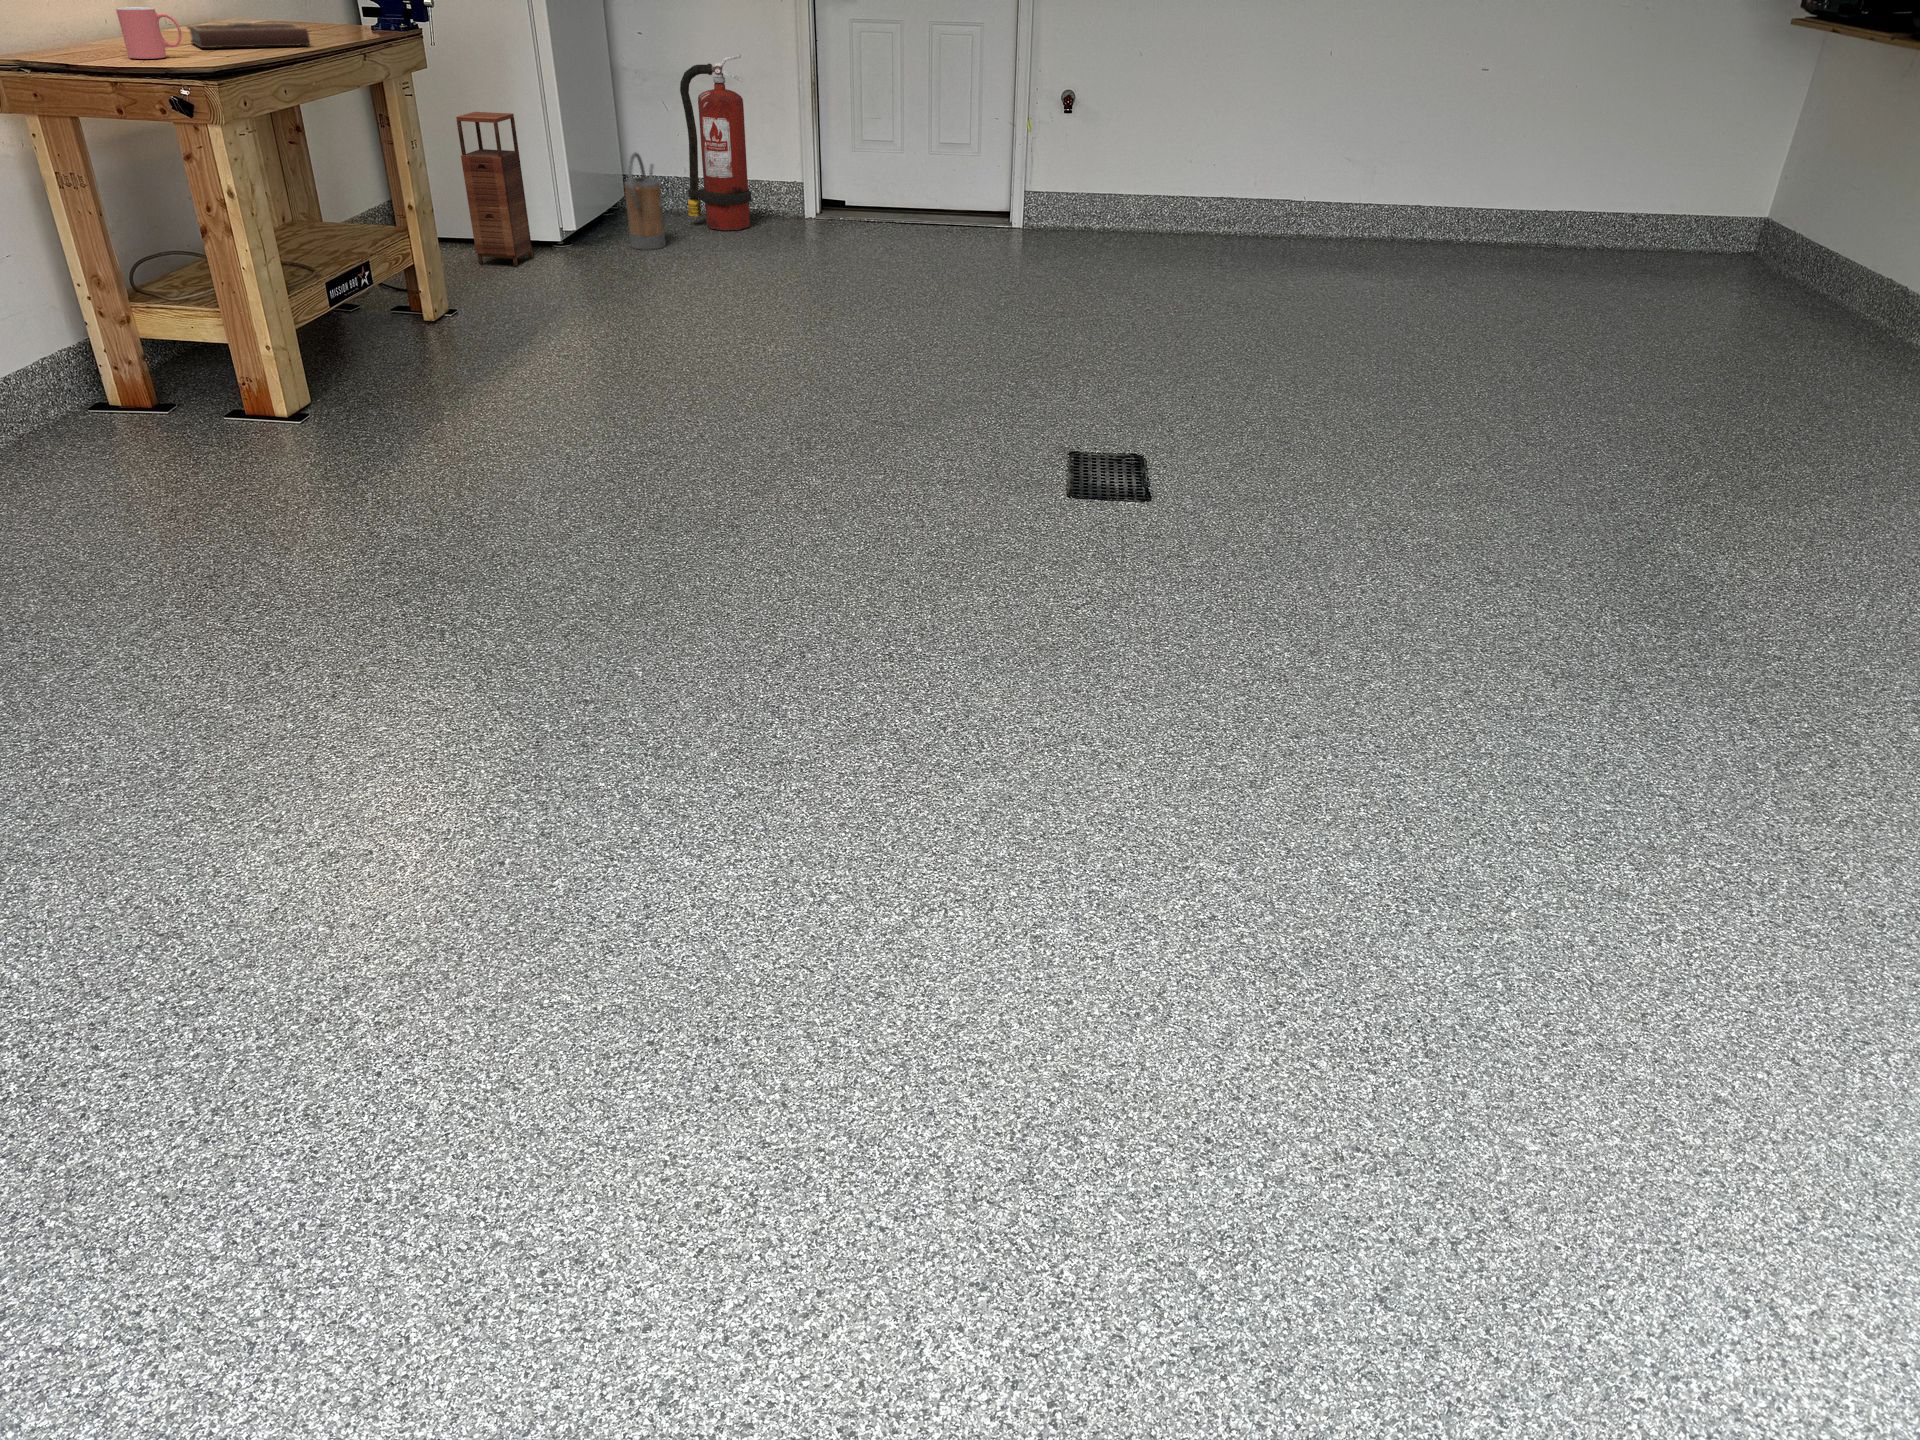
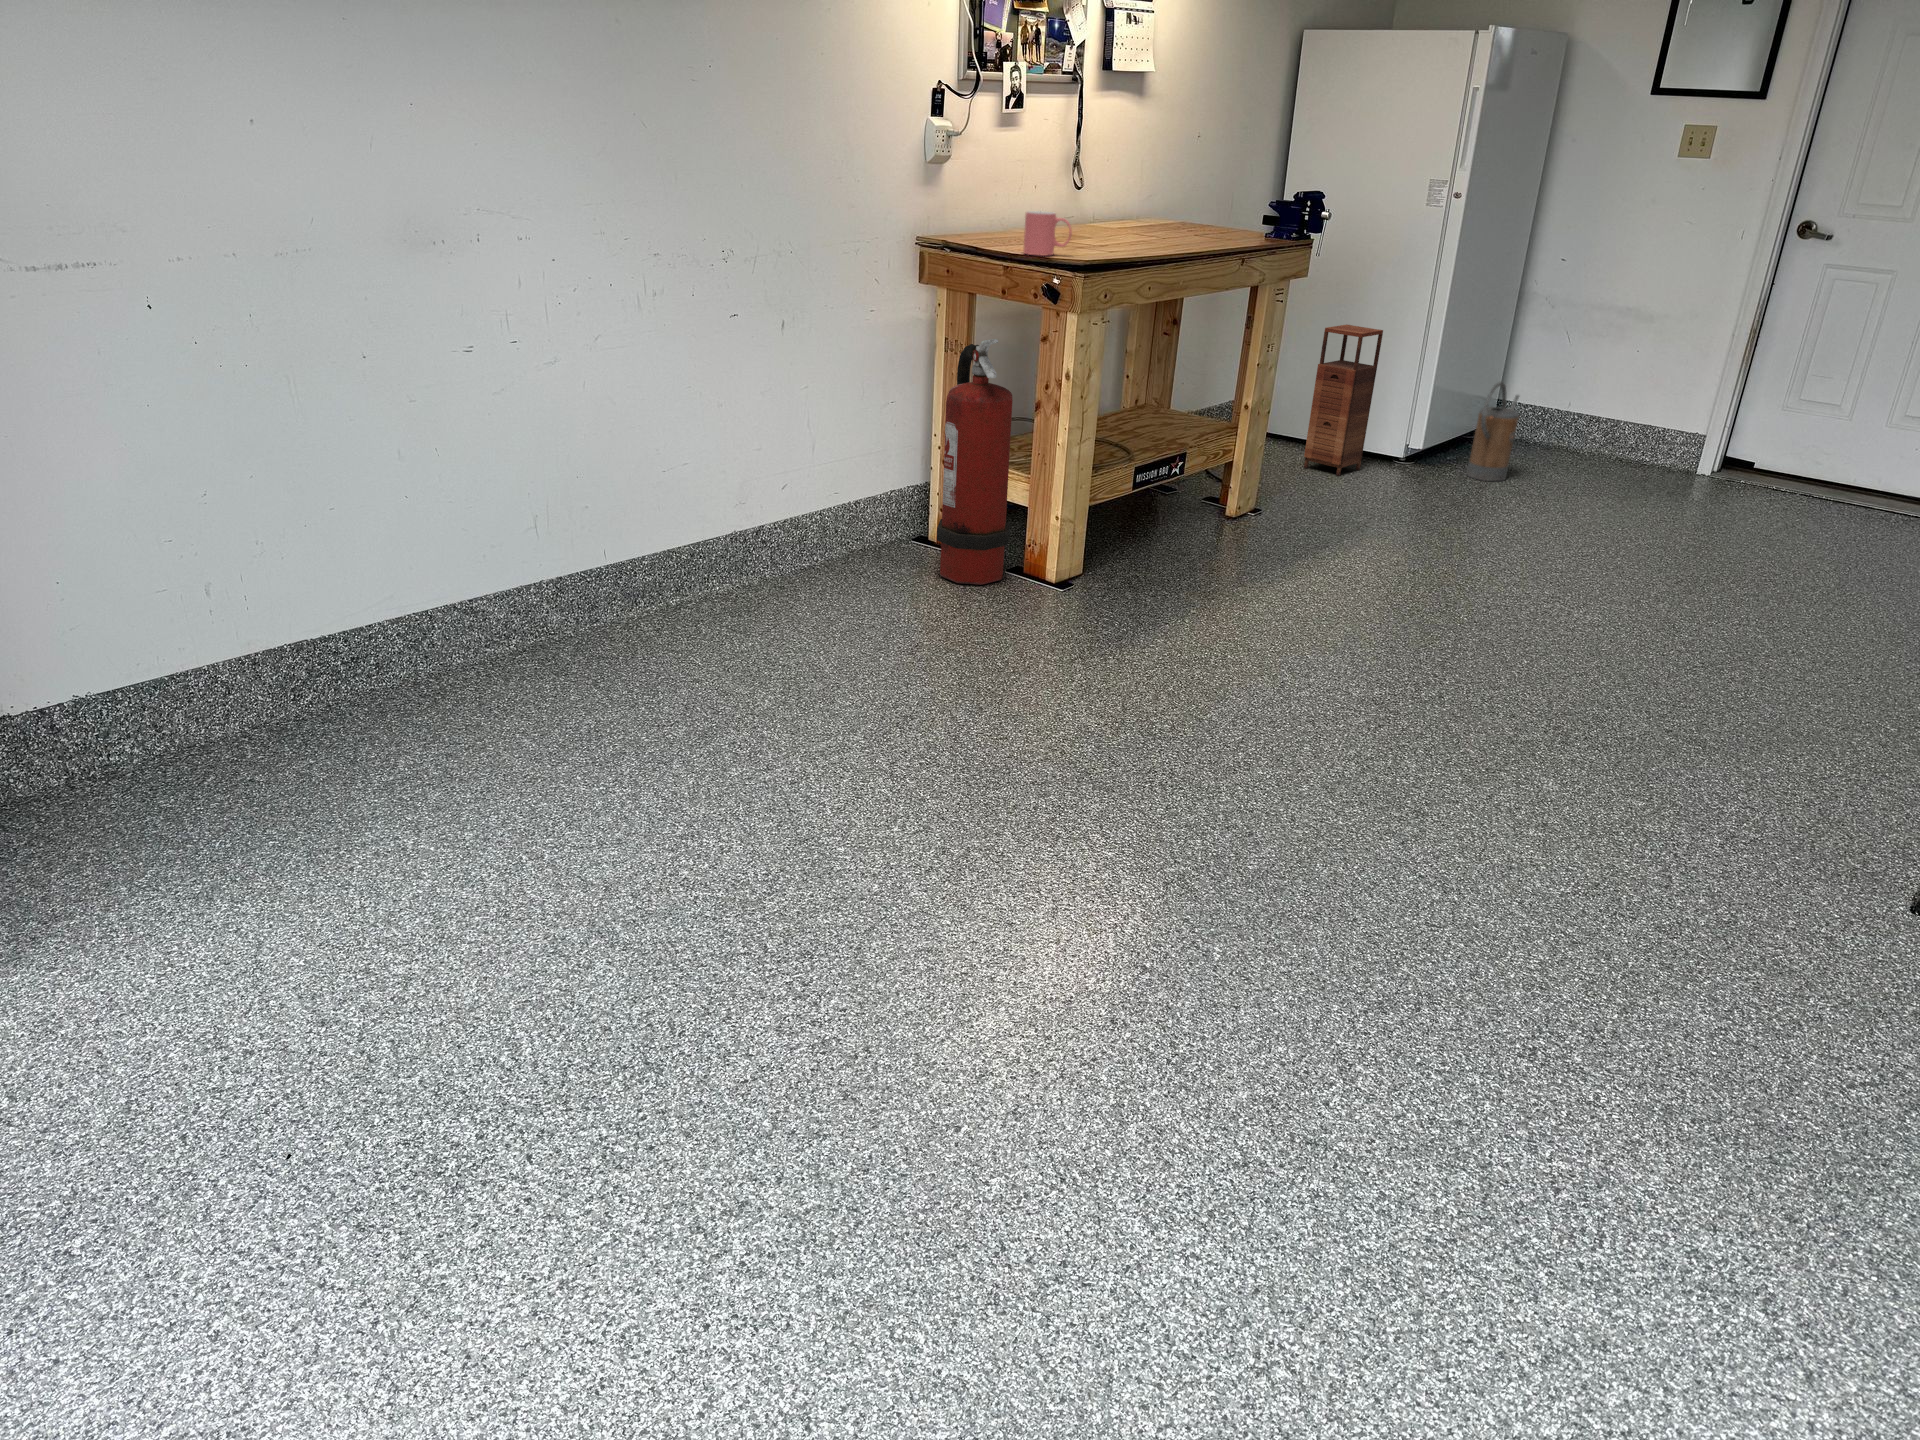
notebook: present [187,23,310,48] -> none [1087,229,1185,253]
fire extinguisher: present [680,55,751,231] -> present [937,339,1013,585]

